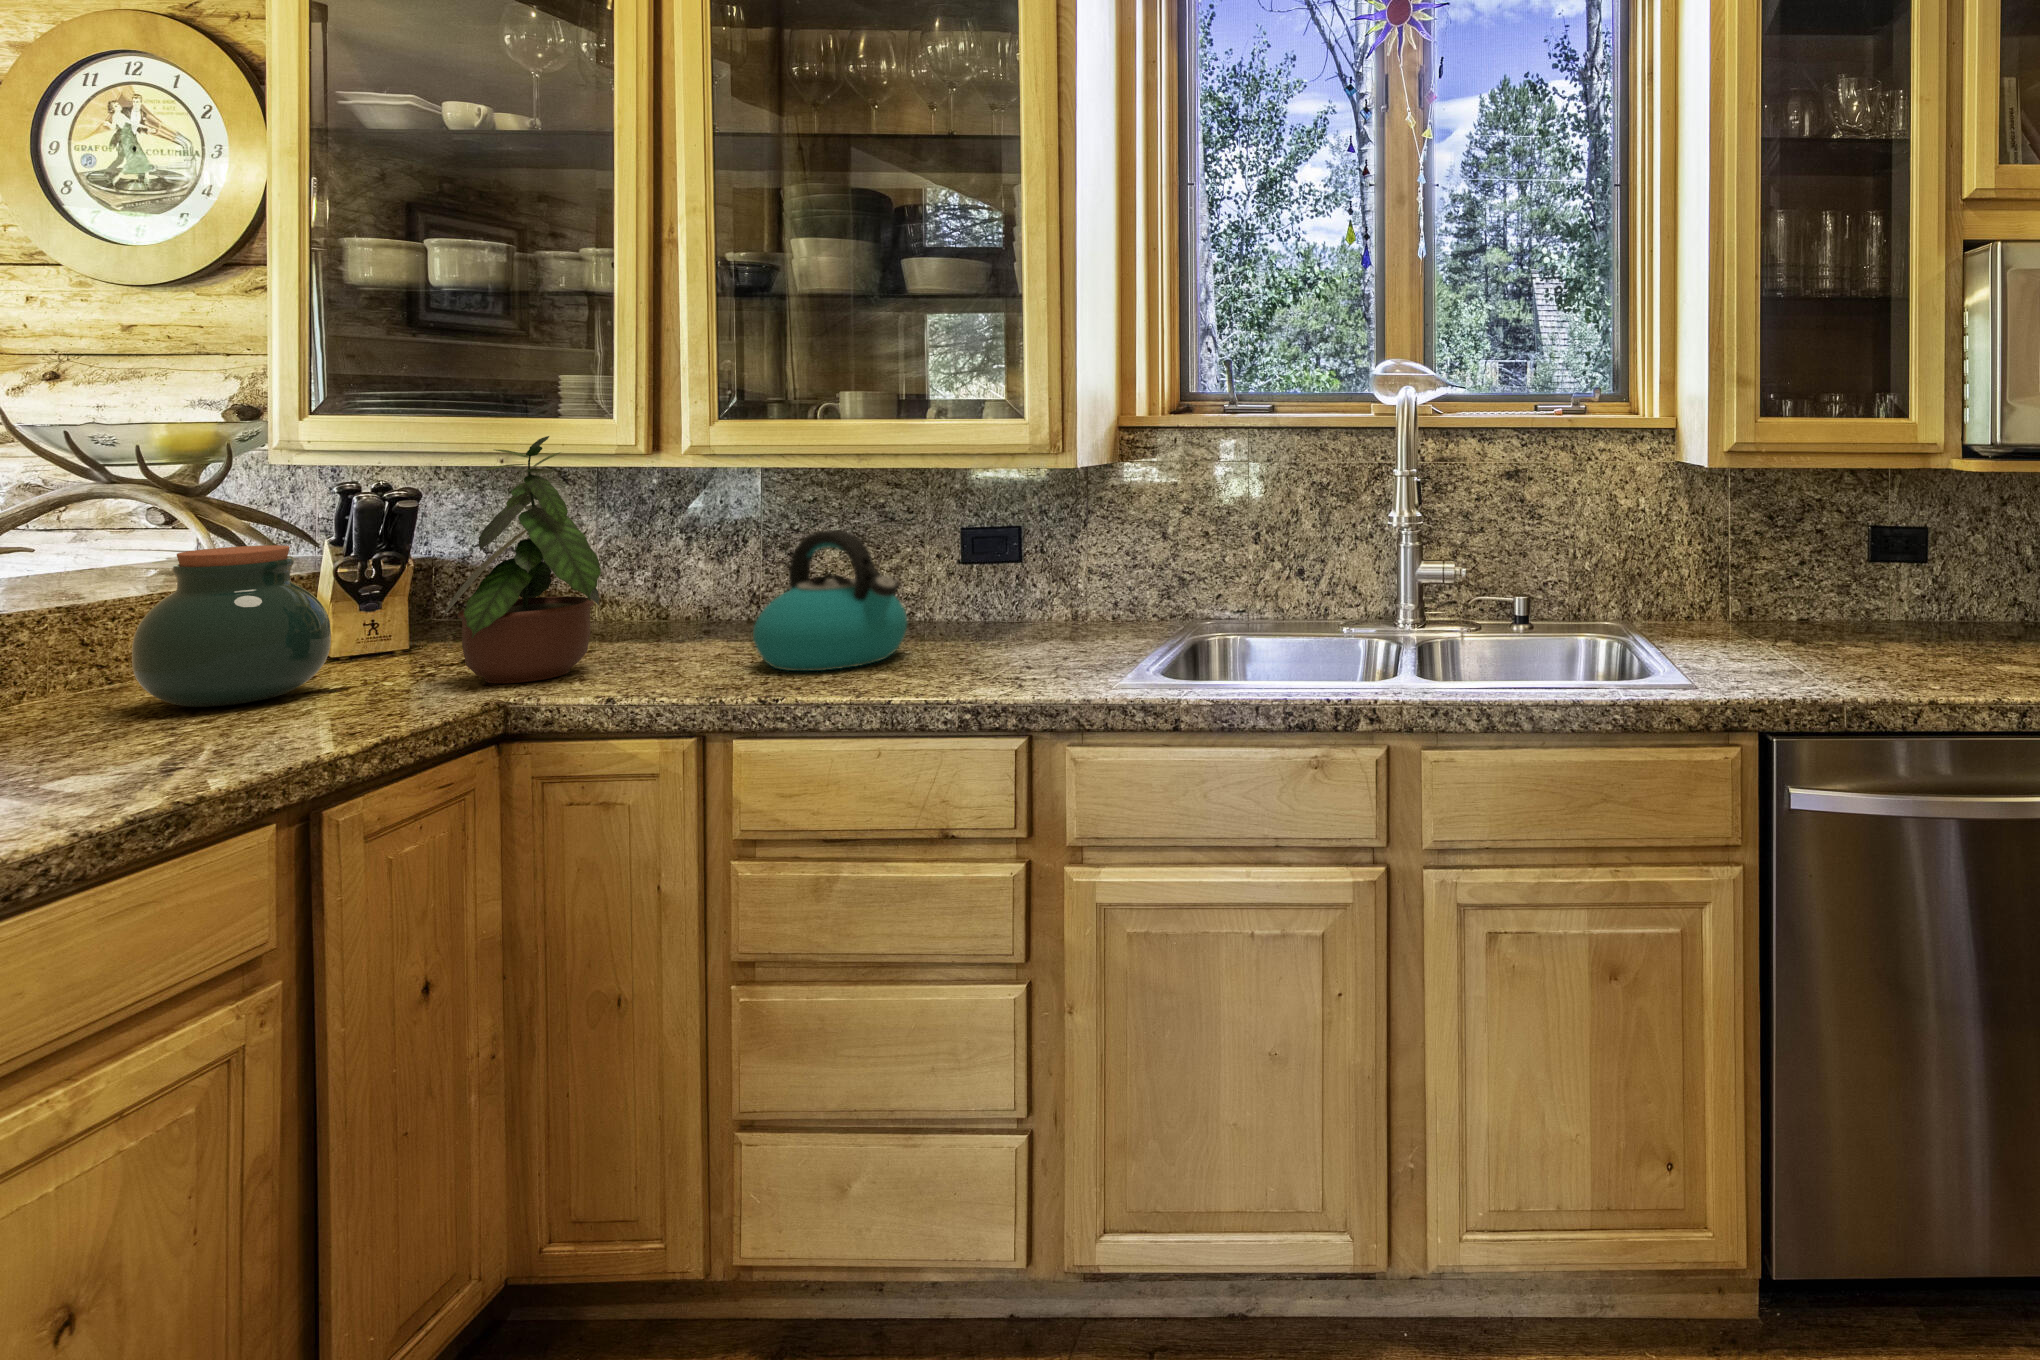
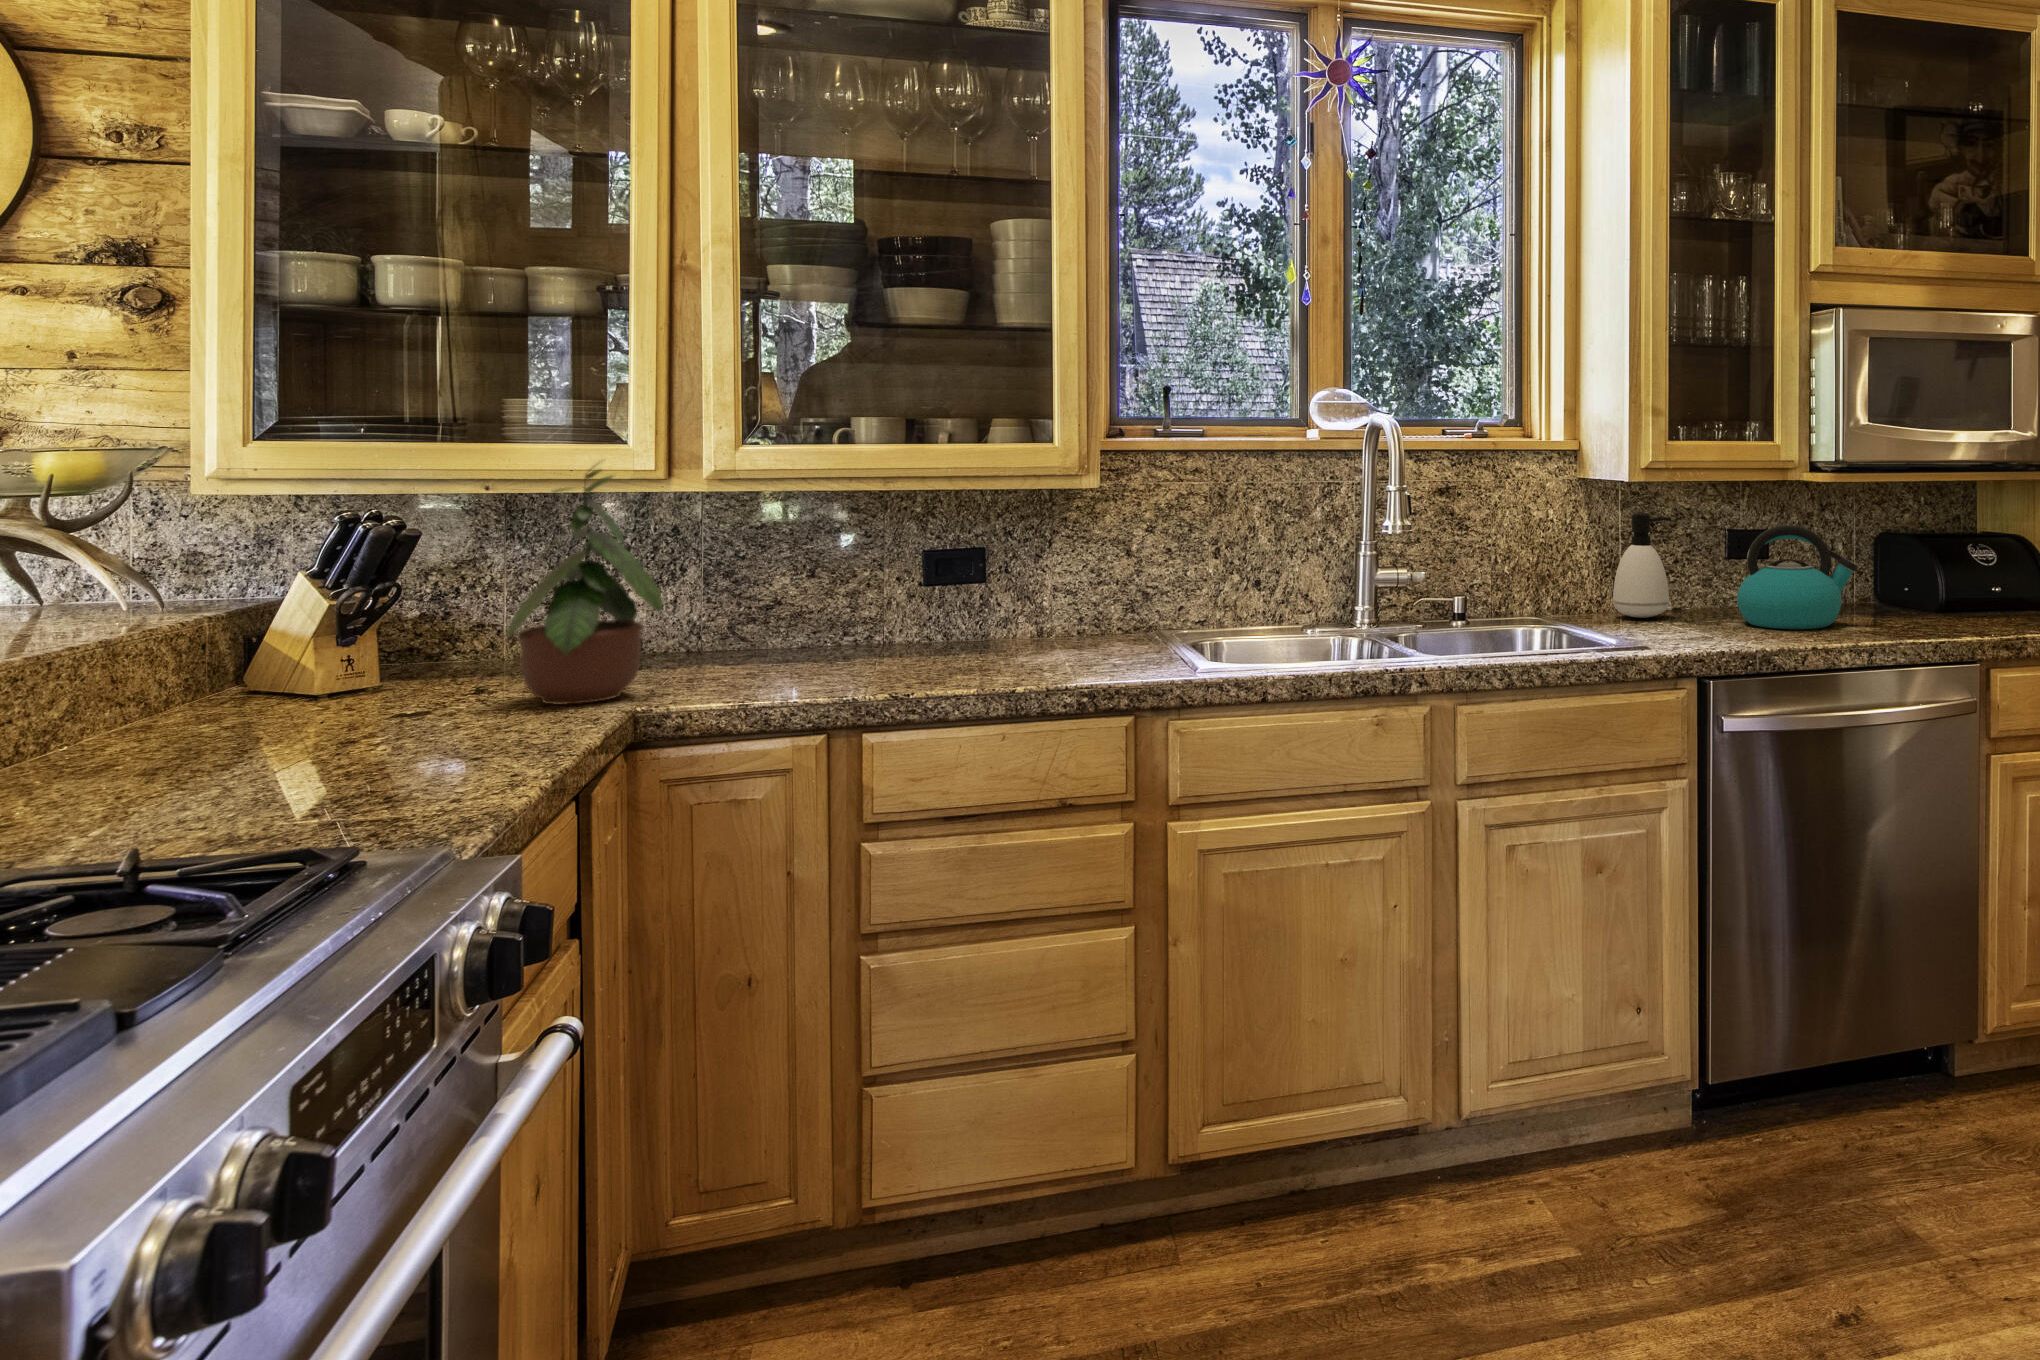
soap dispenser: none [1718,505,1788,633] -> present [1613,513,1671,618]
kettle: present [753,530,907,671] -> present [1737,525,1857,629]
jar: present [132,545,331,707] -> none [214,572,398,736]

